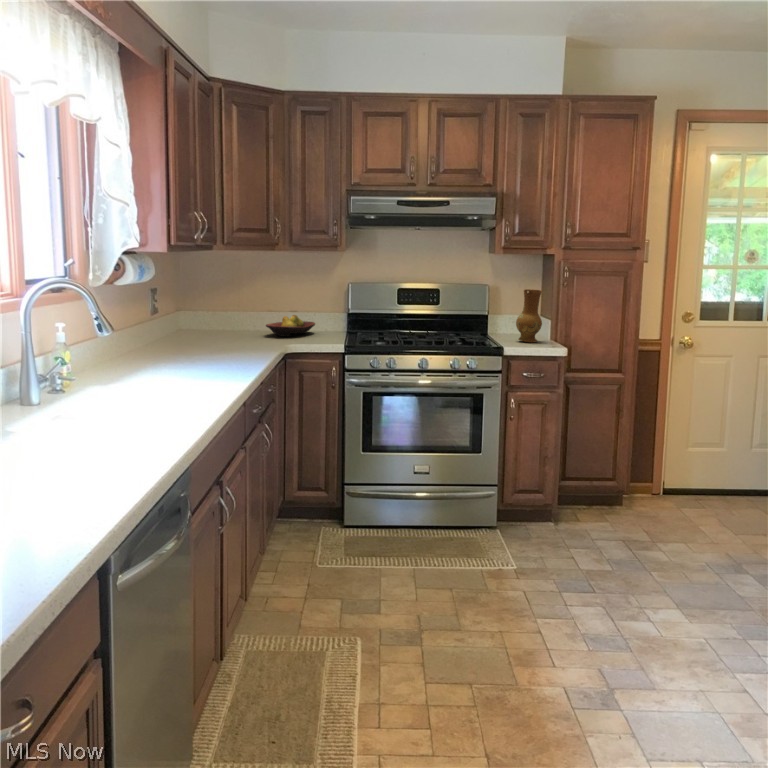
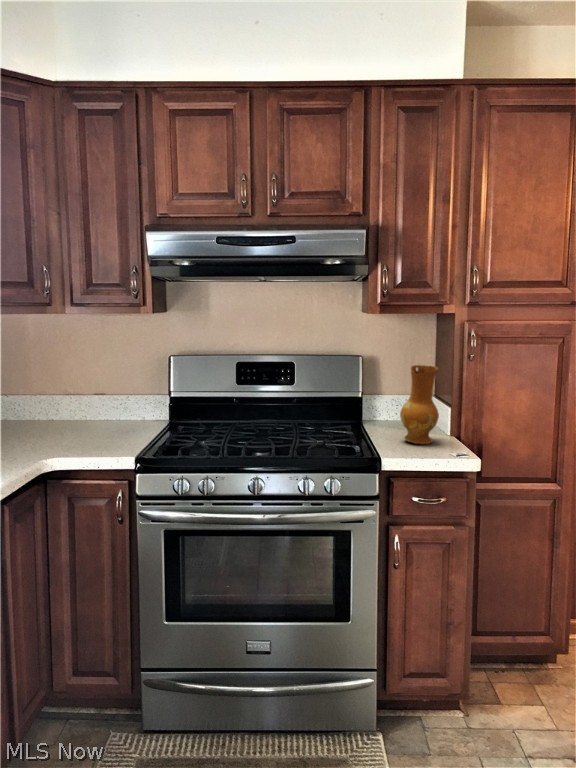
fruit bowl: present [266,315,315,337] -> none [36,402,119,438]

